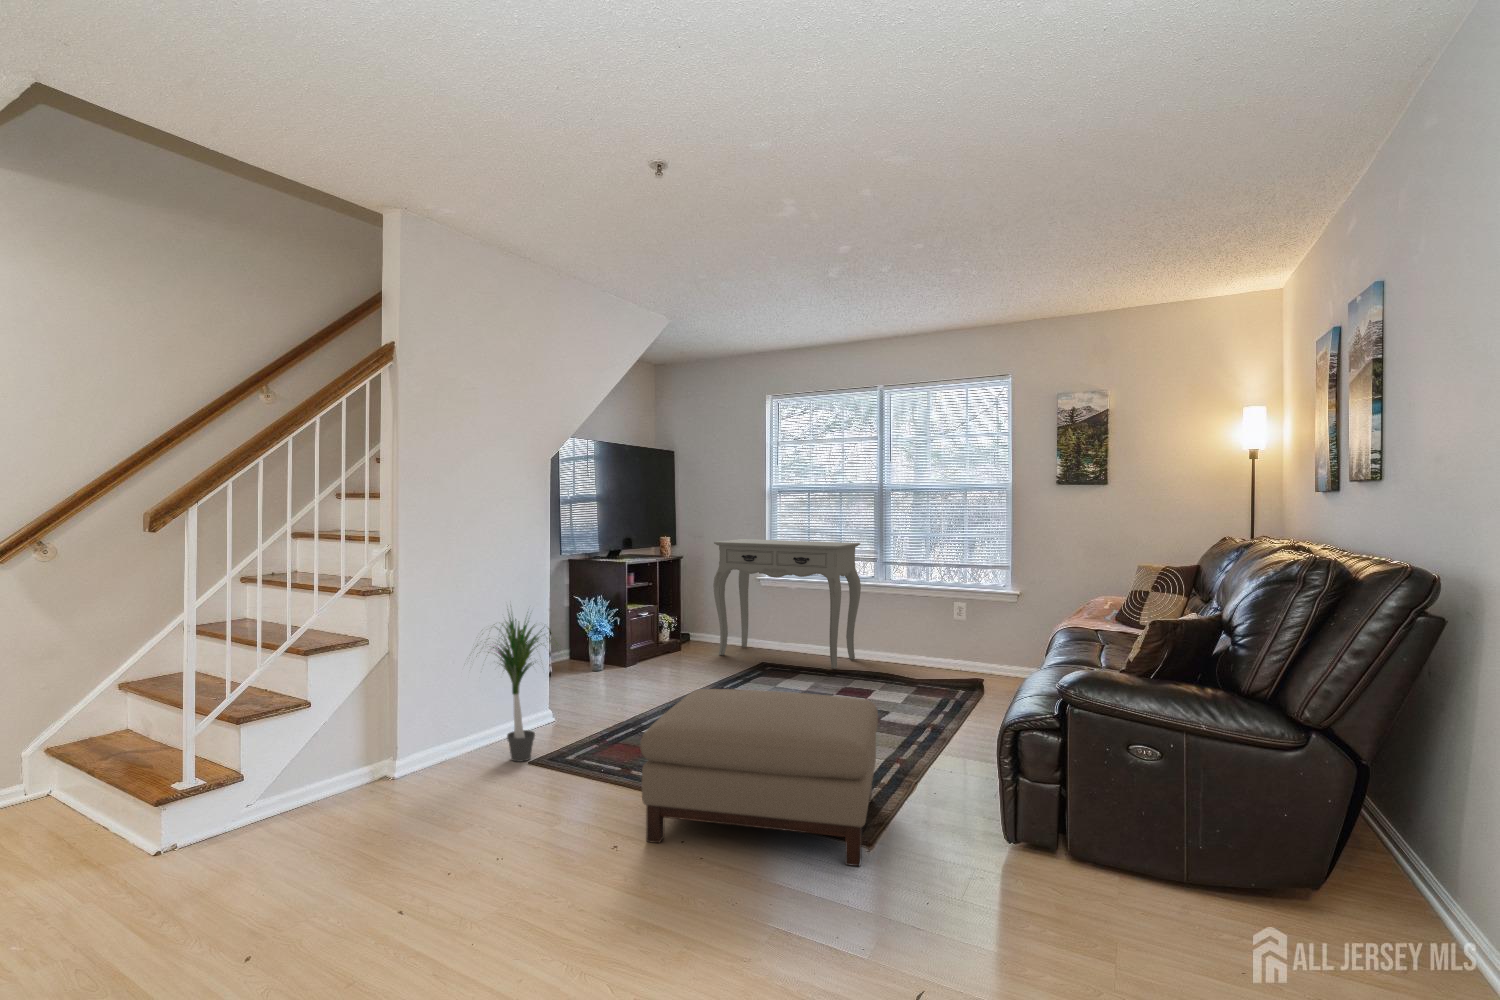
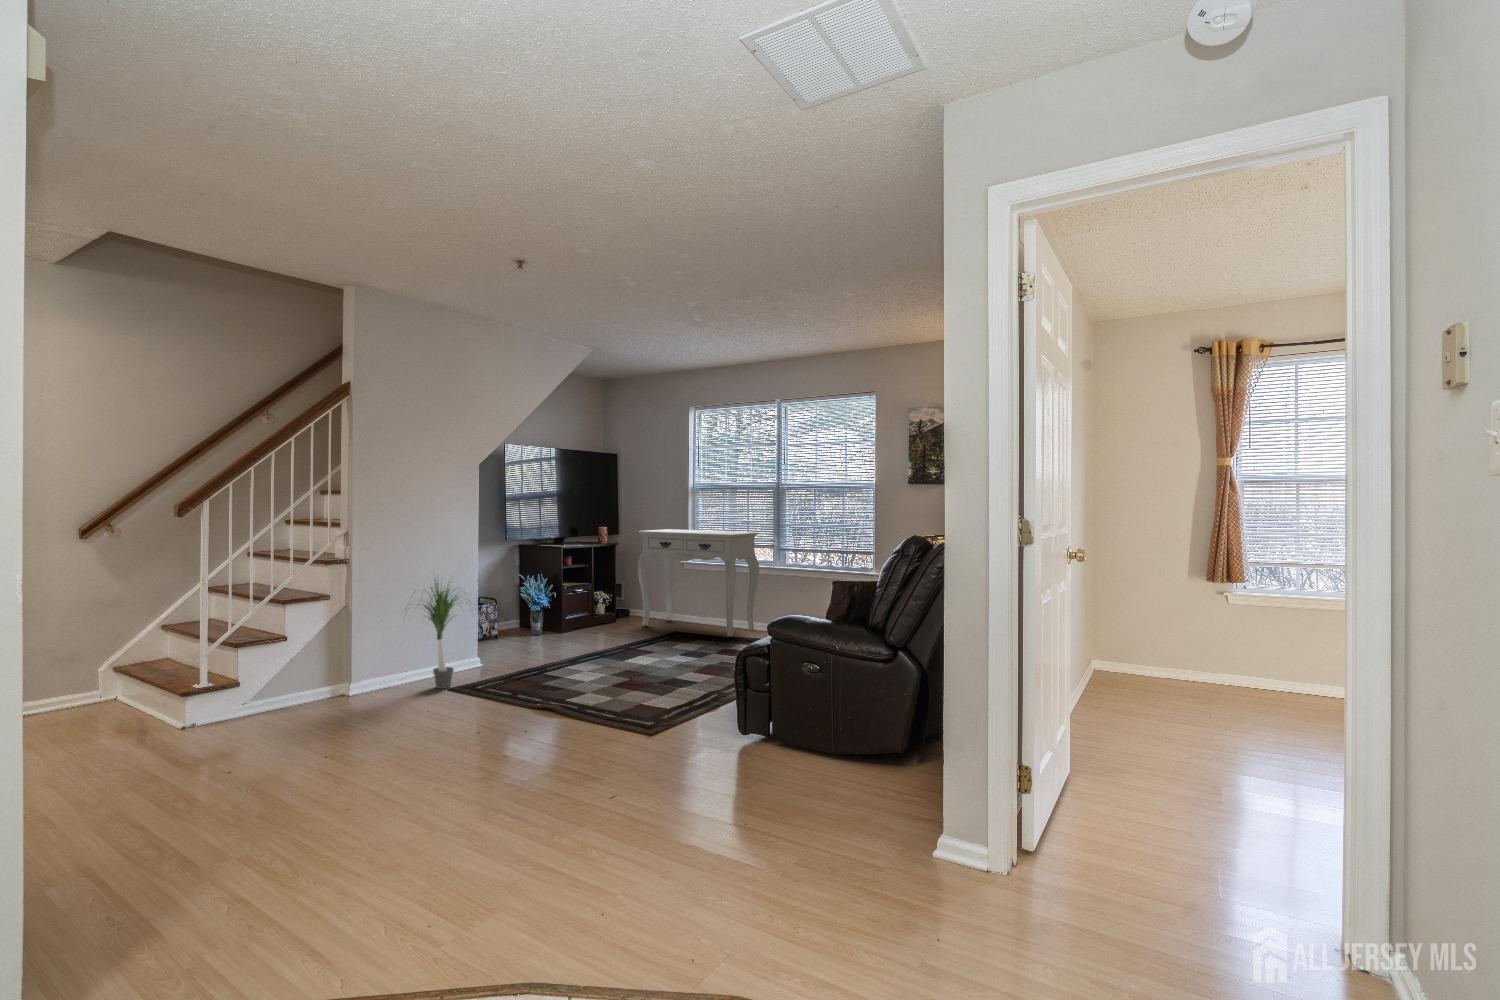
ottoman: present [640,689,878,866] -> none [500,634,684,744]

